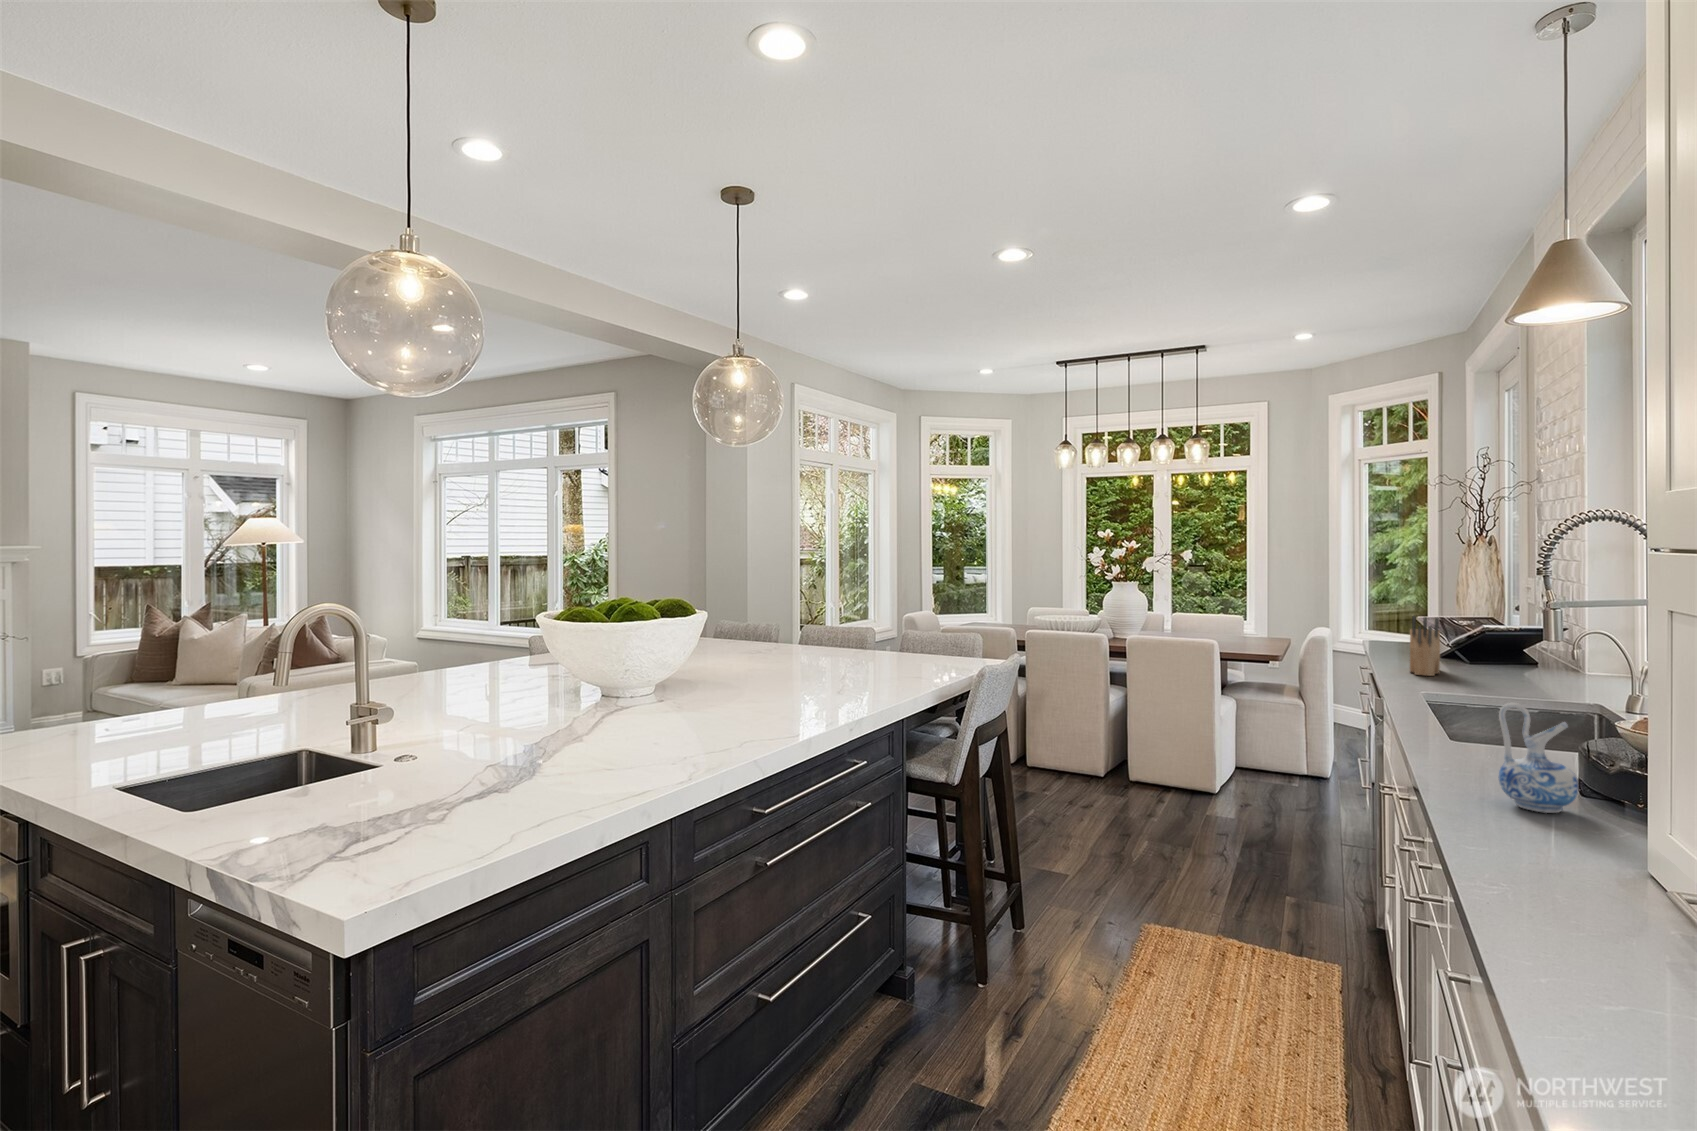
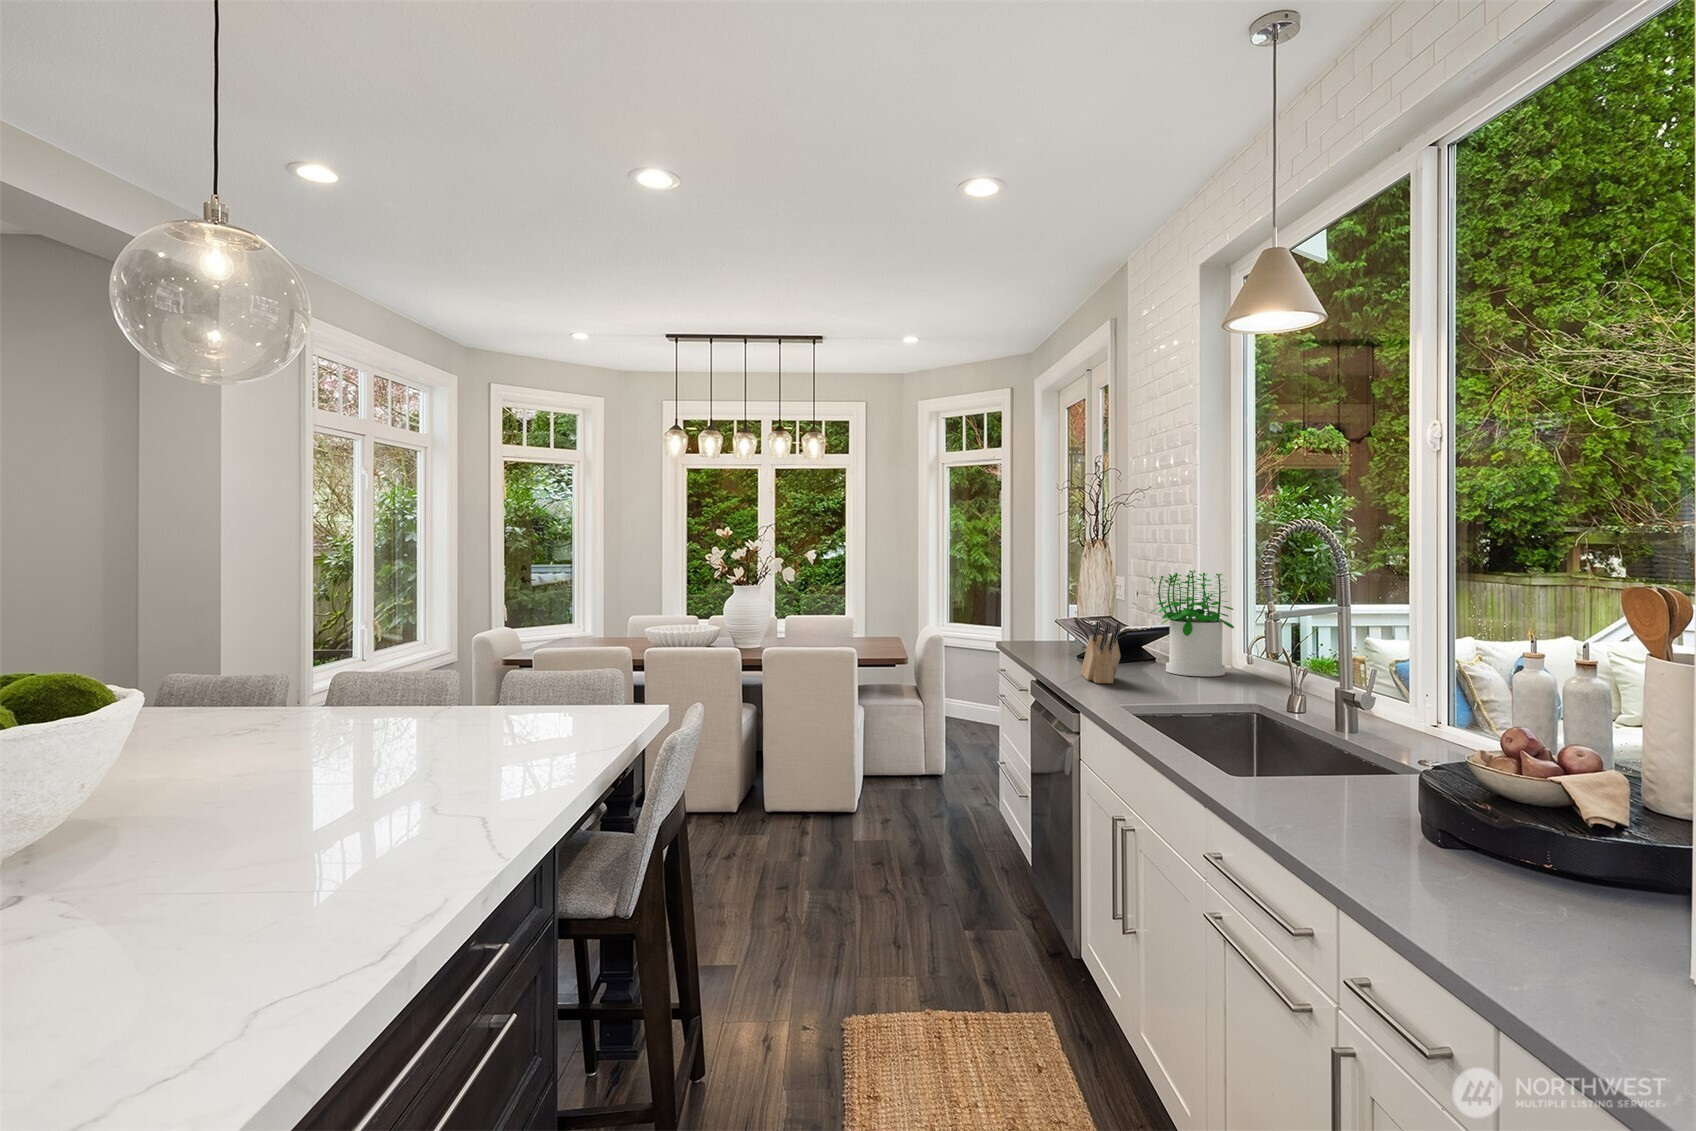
potted plant: none [1497,569,1597,678] -> present [1149,570,1234,676]
ceramic pitcher: present [1498,703,1578,813] -> none [1399,750,1491,884]

